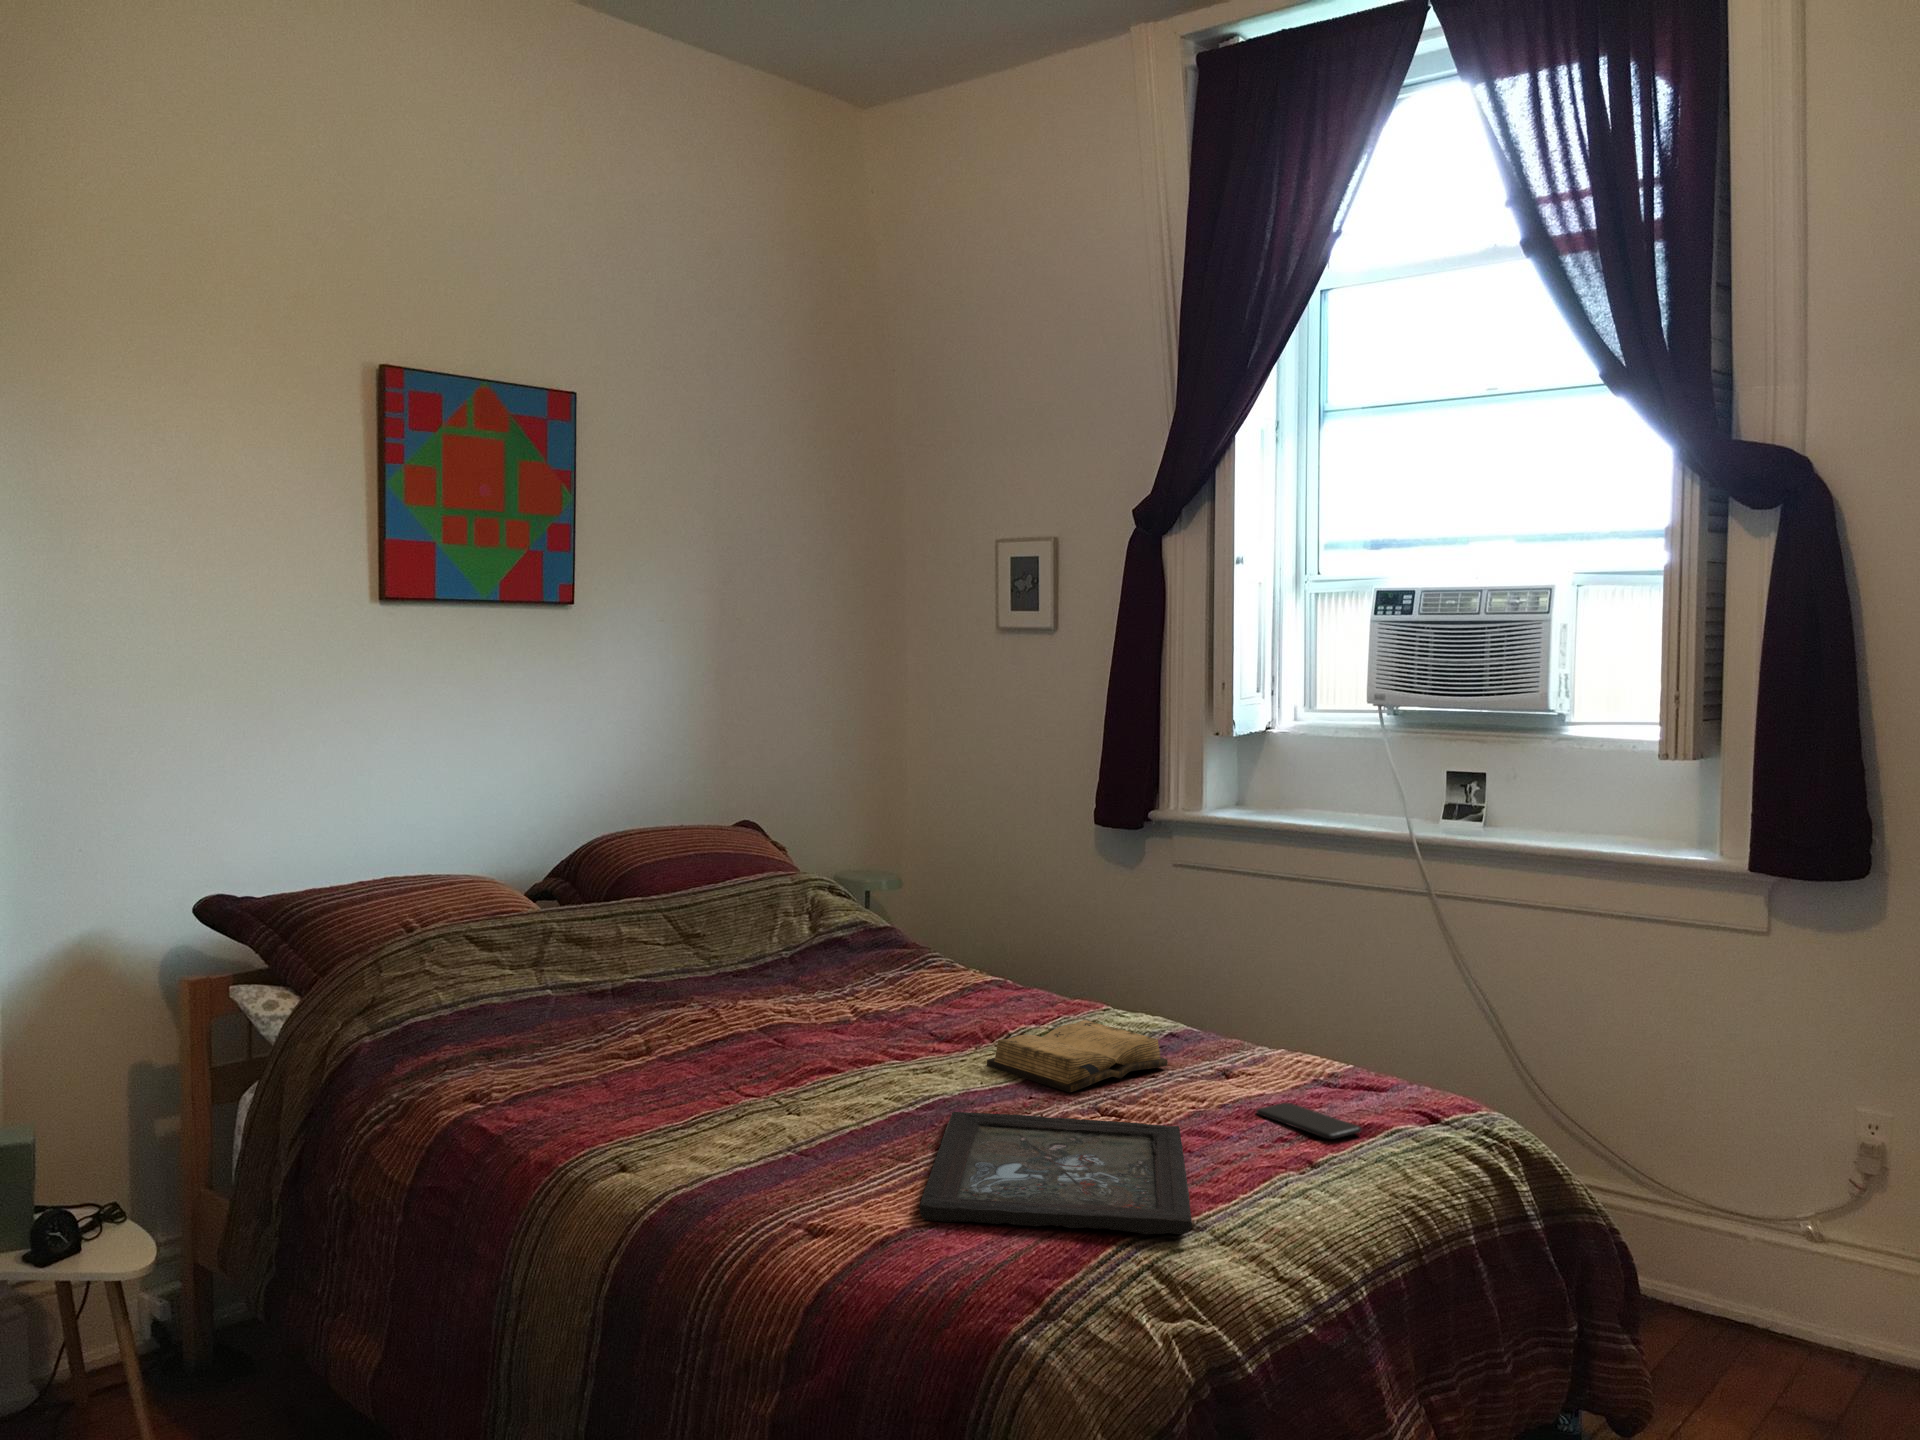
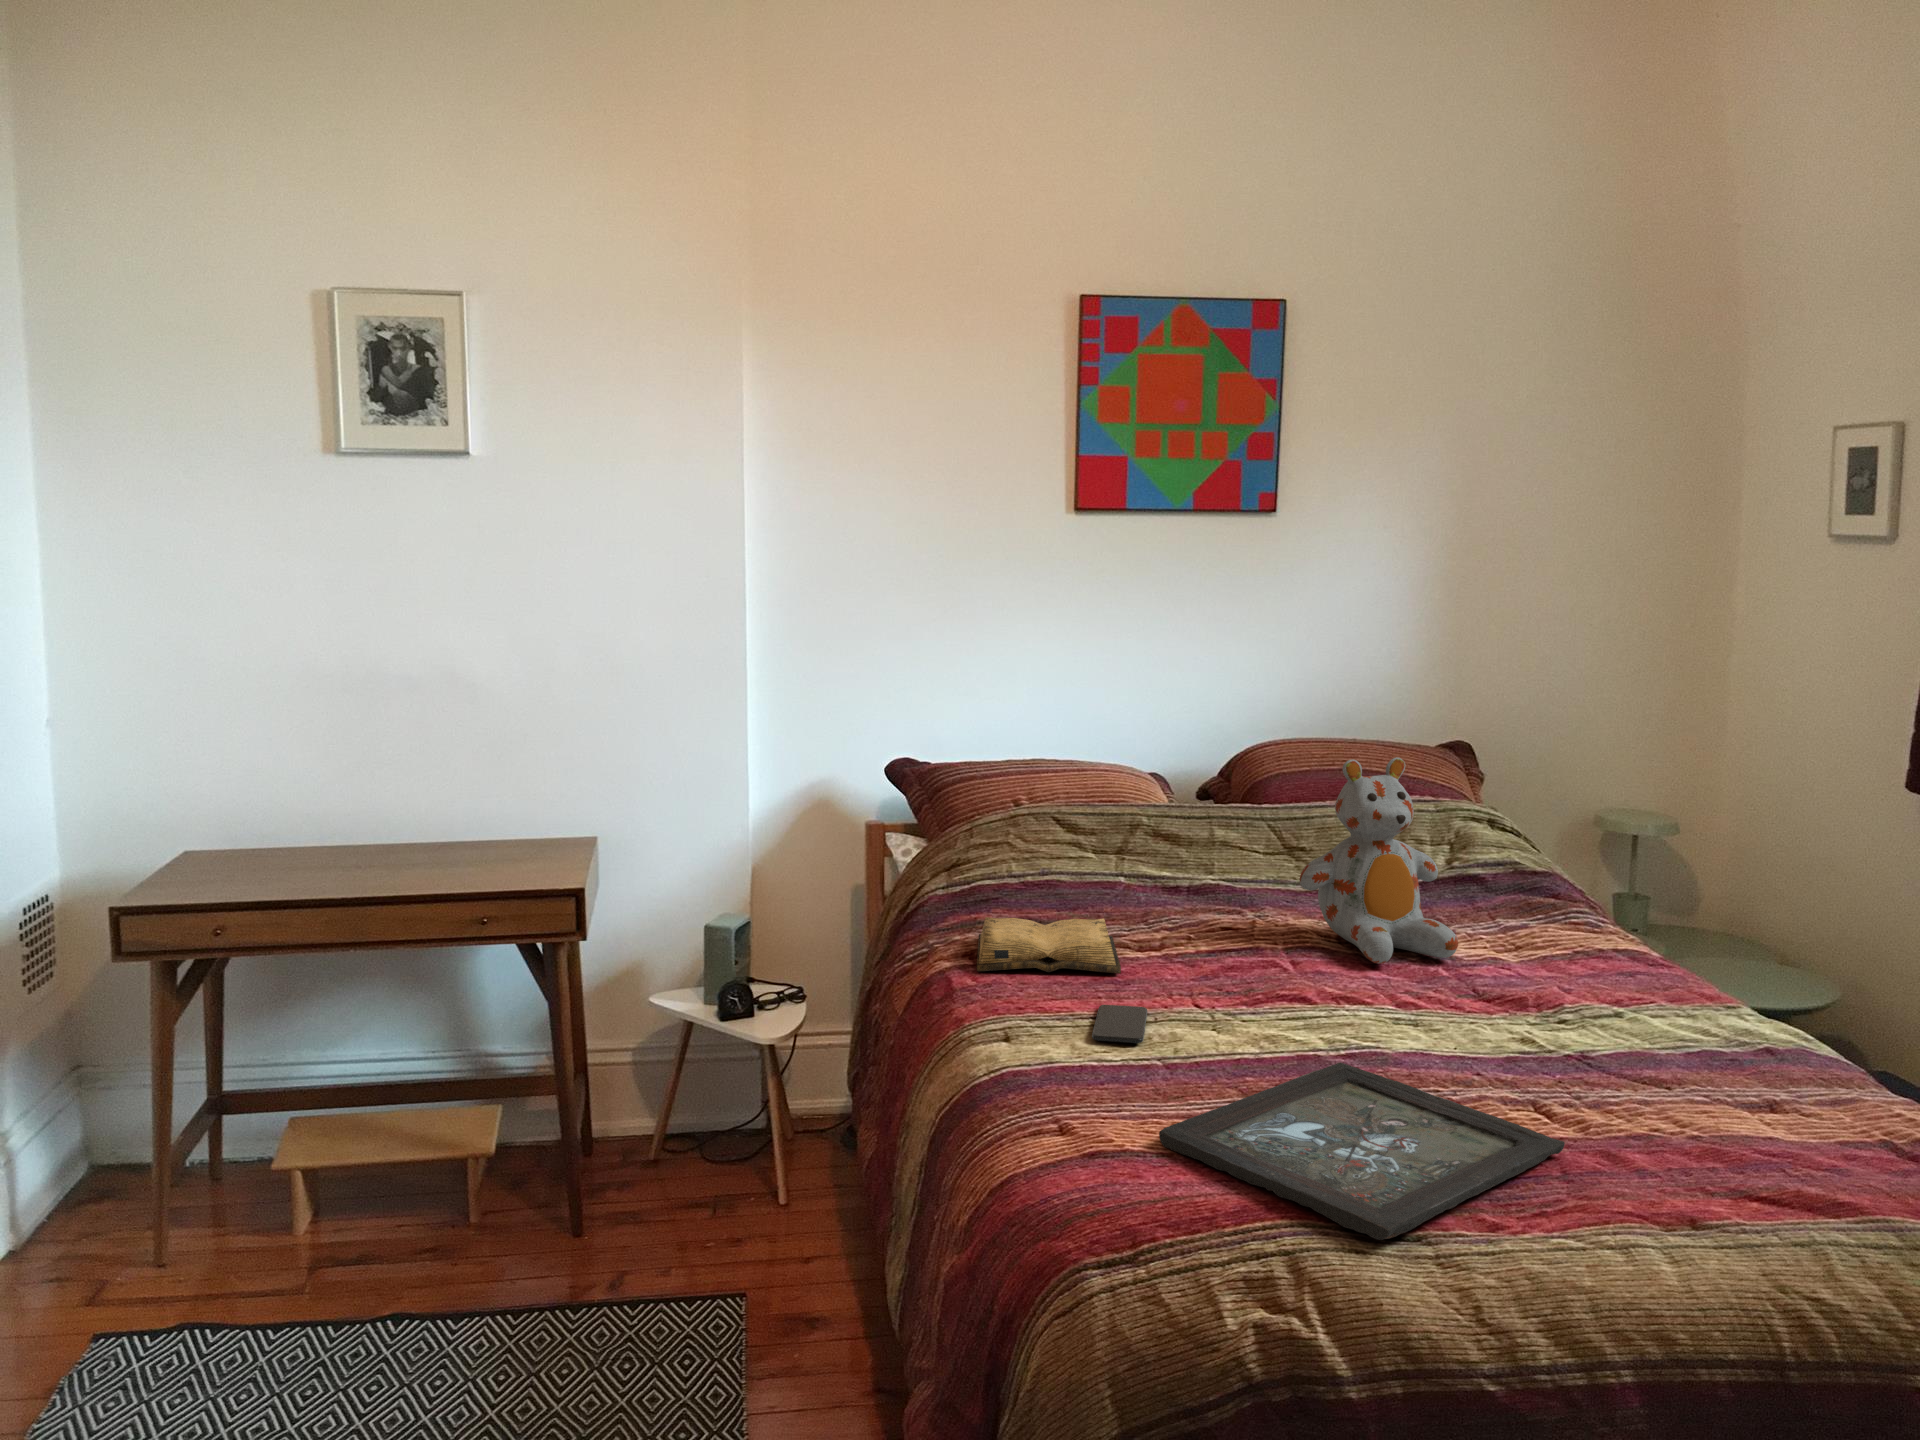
stuffed bear: none [757,830,899,1028] -> present [1299,757,1458,964]
diary: present [987,1020,1168,1093] -> present [977,917,1121,973]
smartphone: present [1256,1103,1362,1139] -> present [1092,1005,1147,1043]

